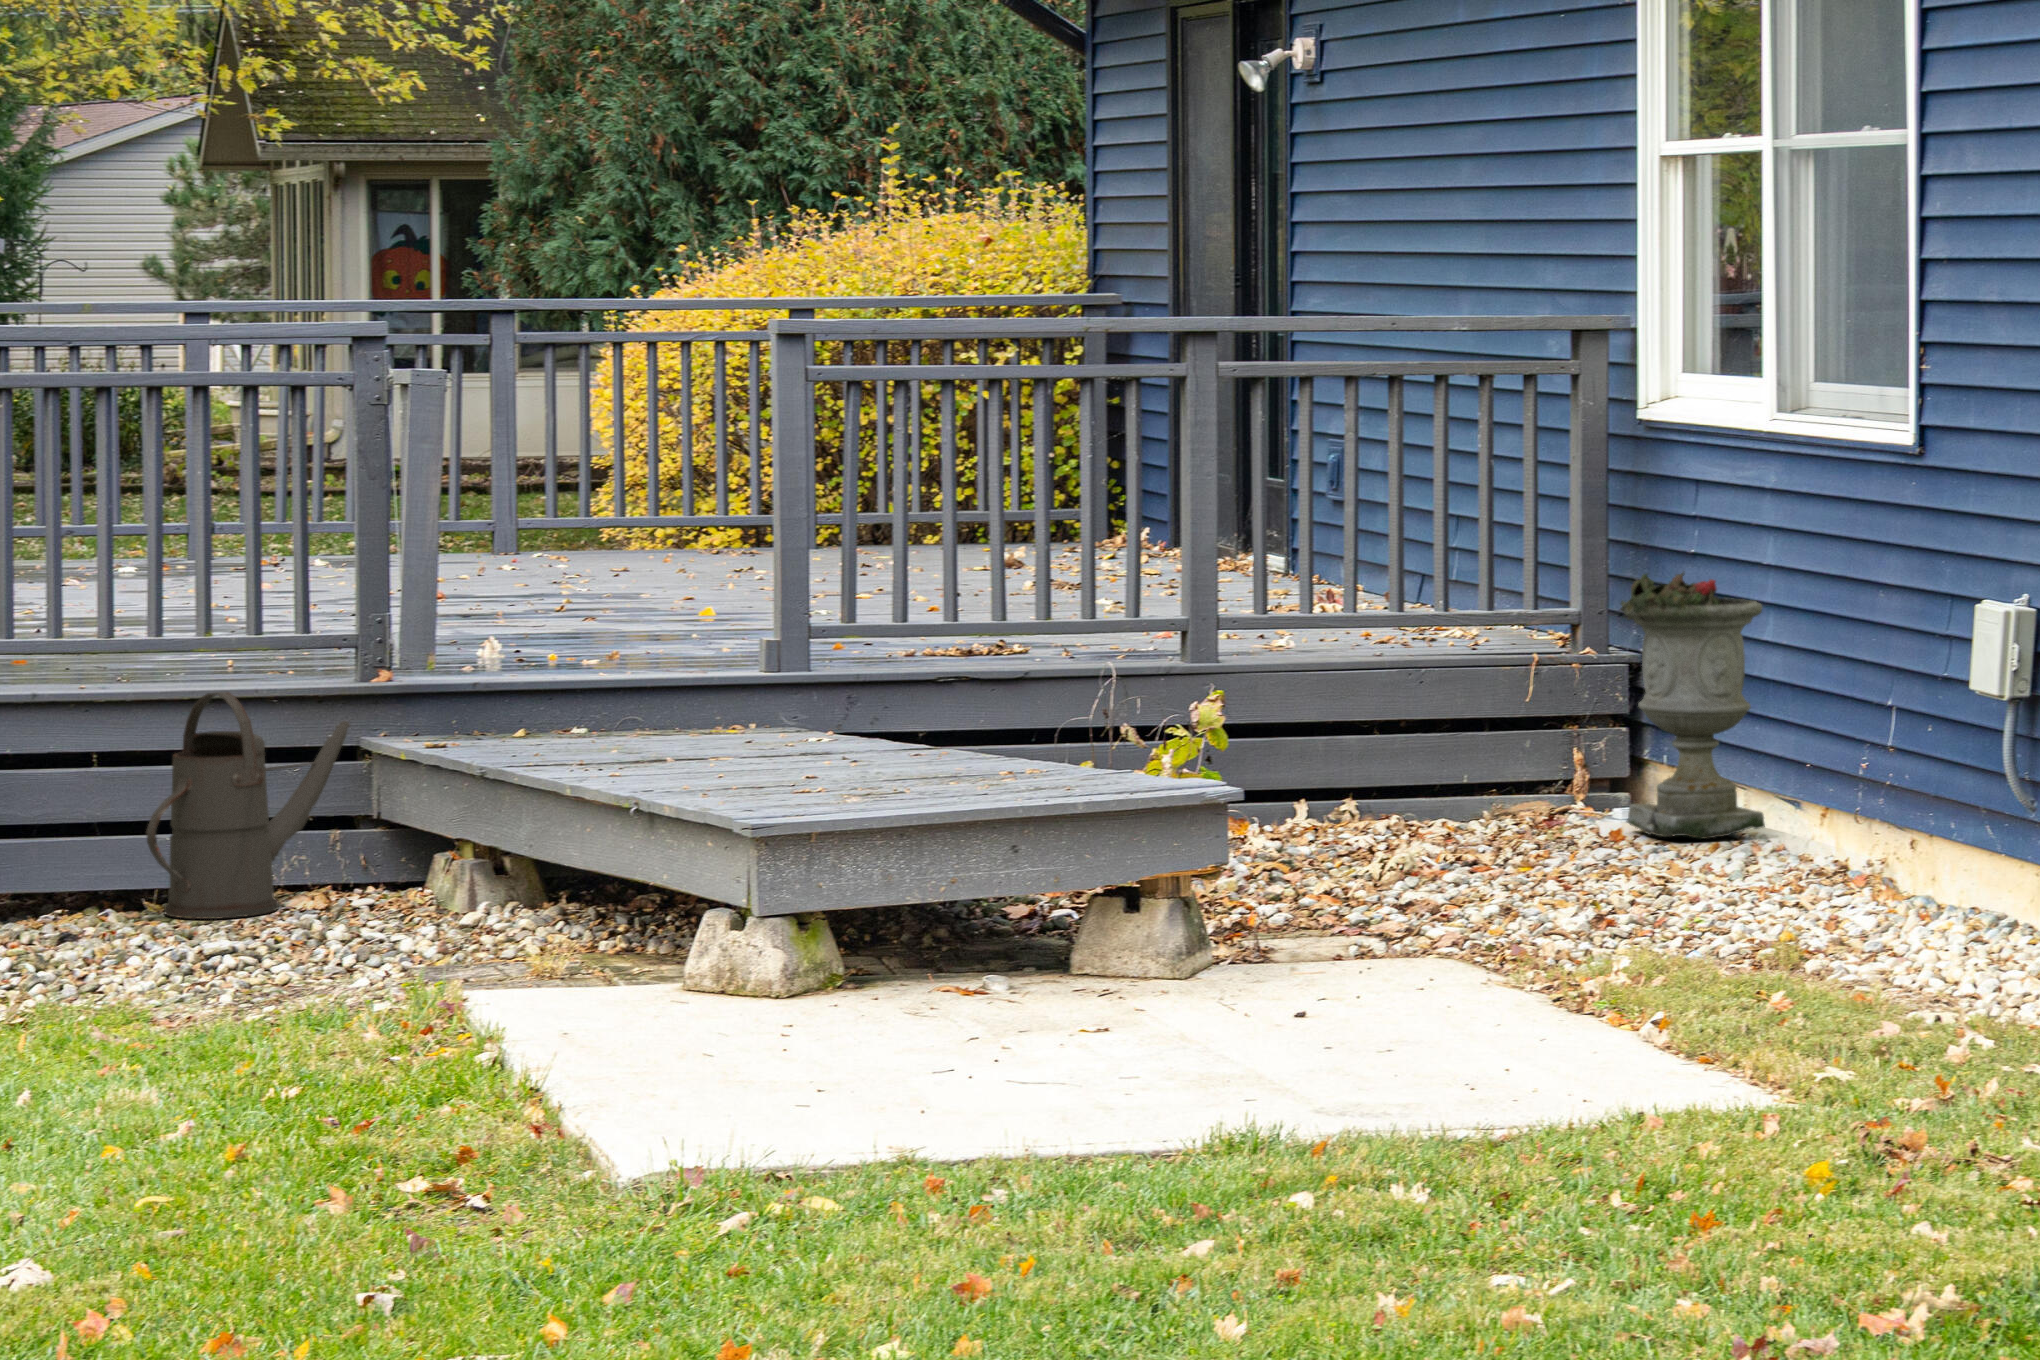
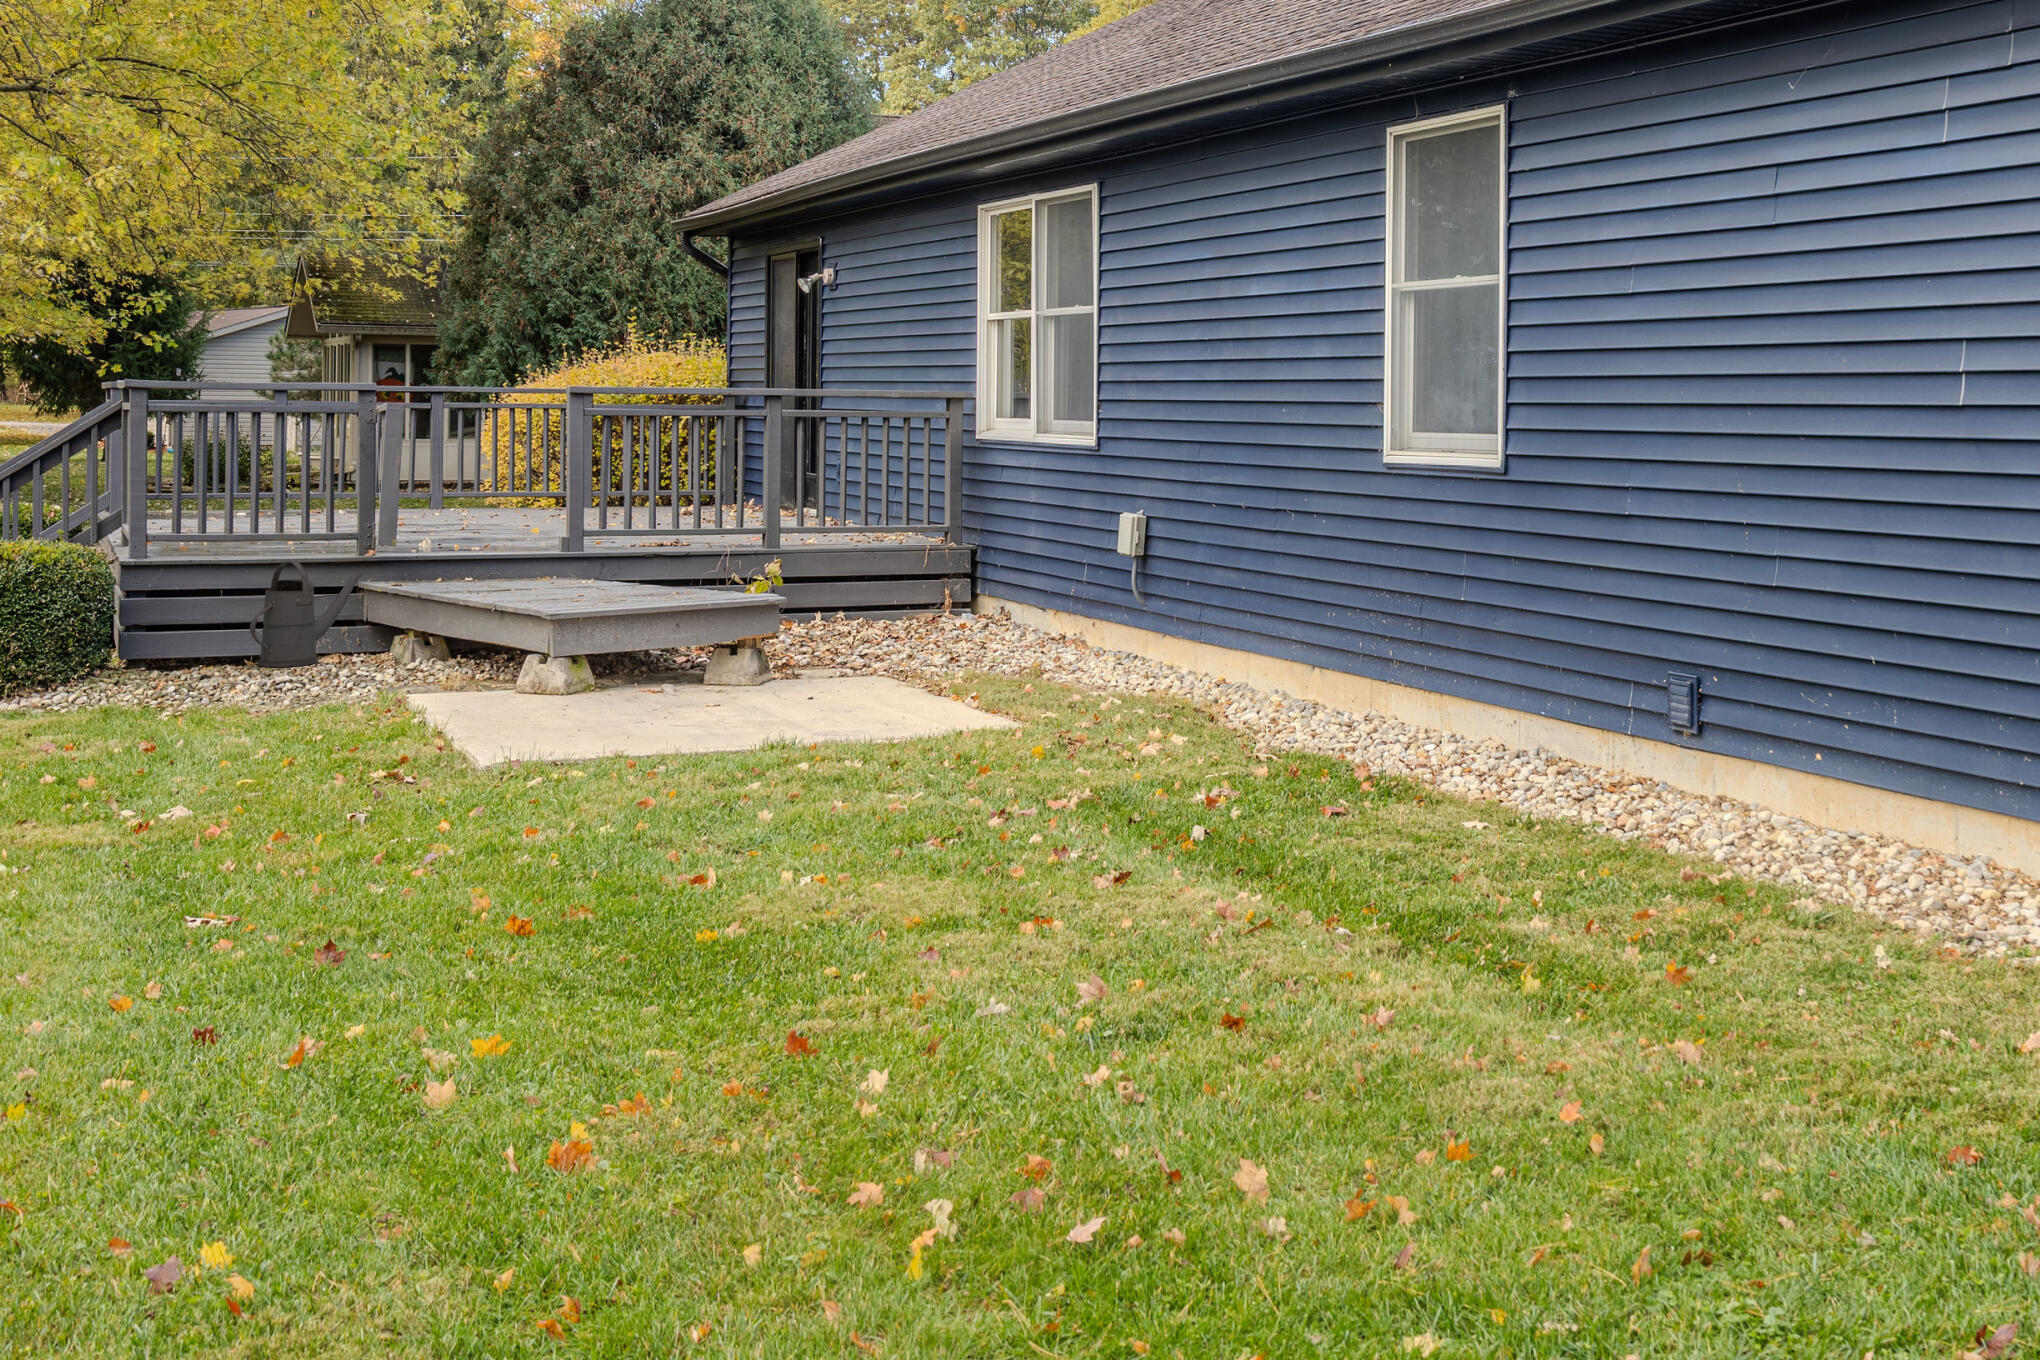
planter: present [1620,573,1765,839] -> none [961,512,1022,626]

